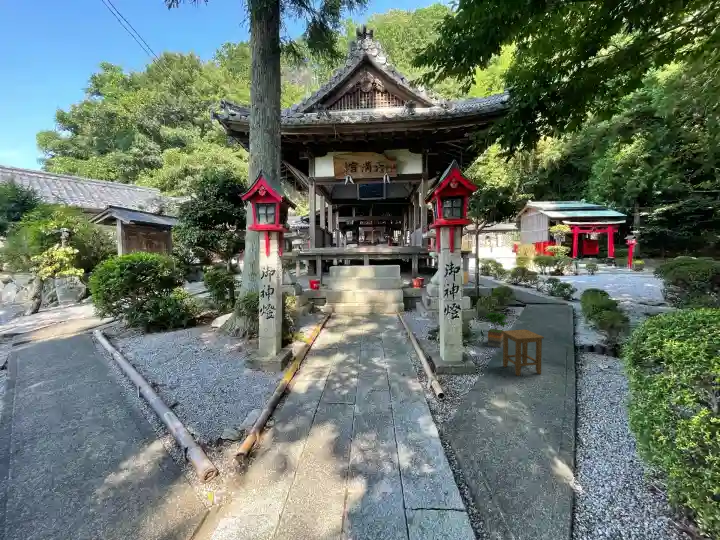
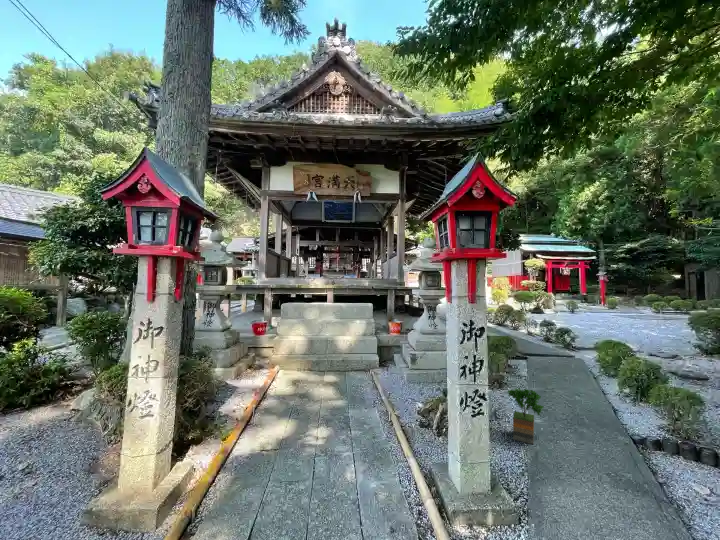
stool: present [501,329,544,376] -> none [556,431,635,527]

